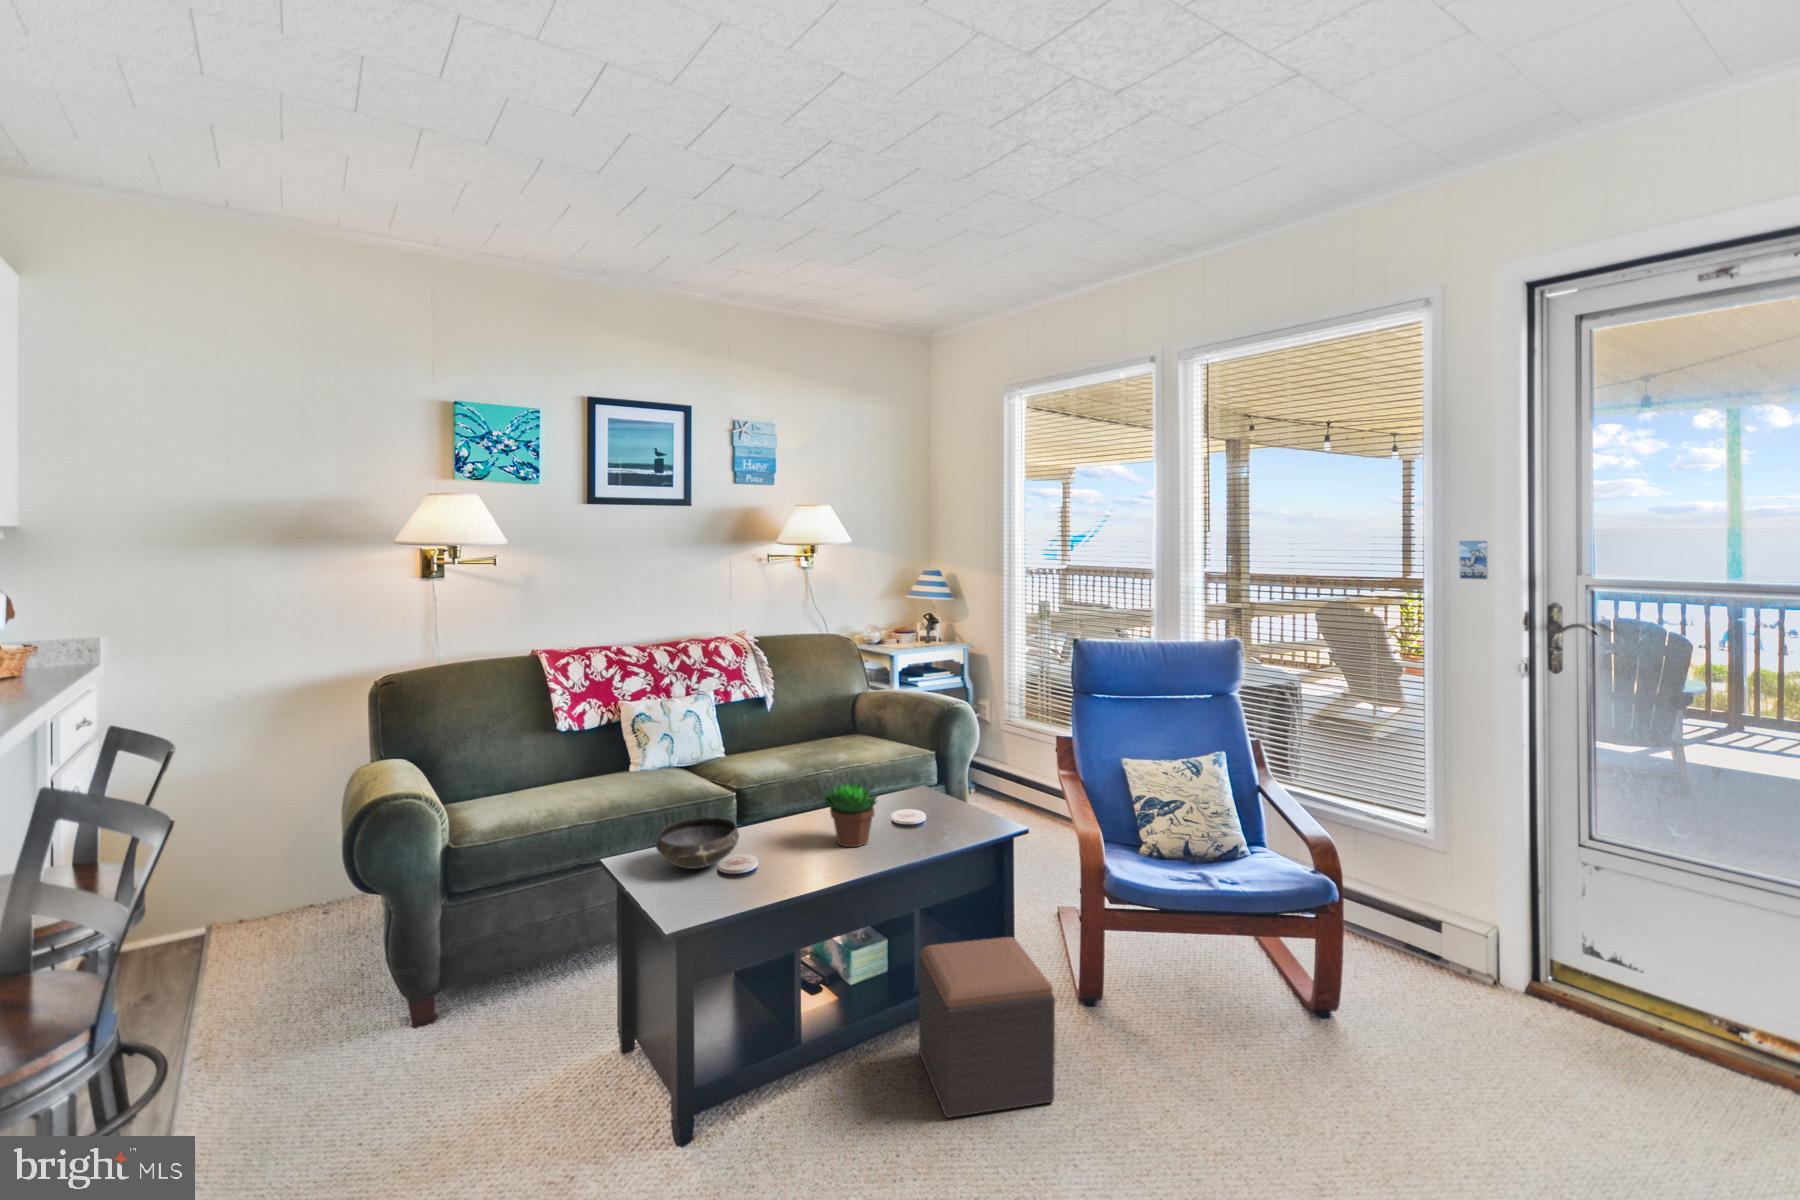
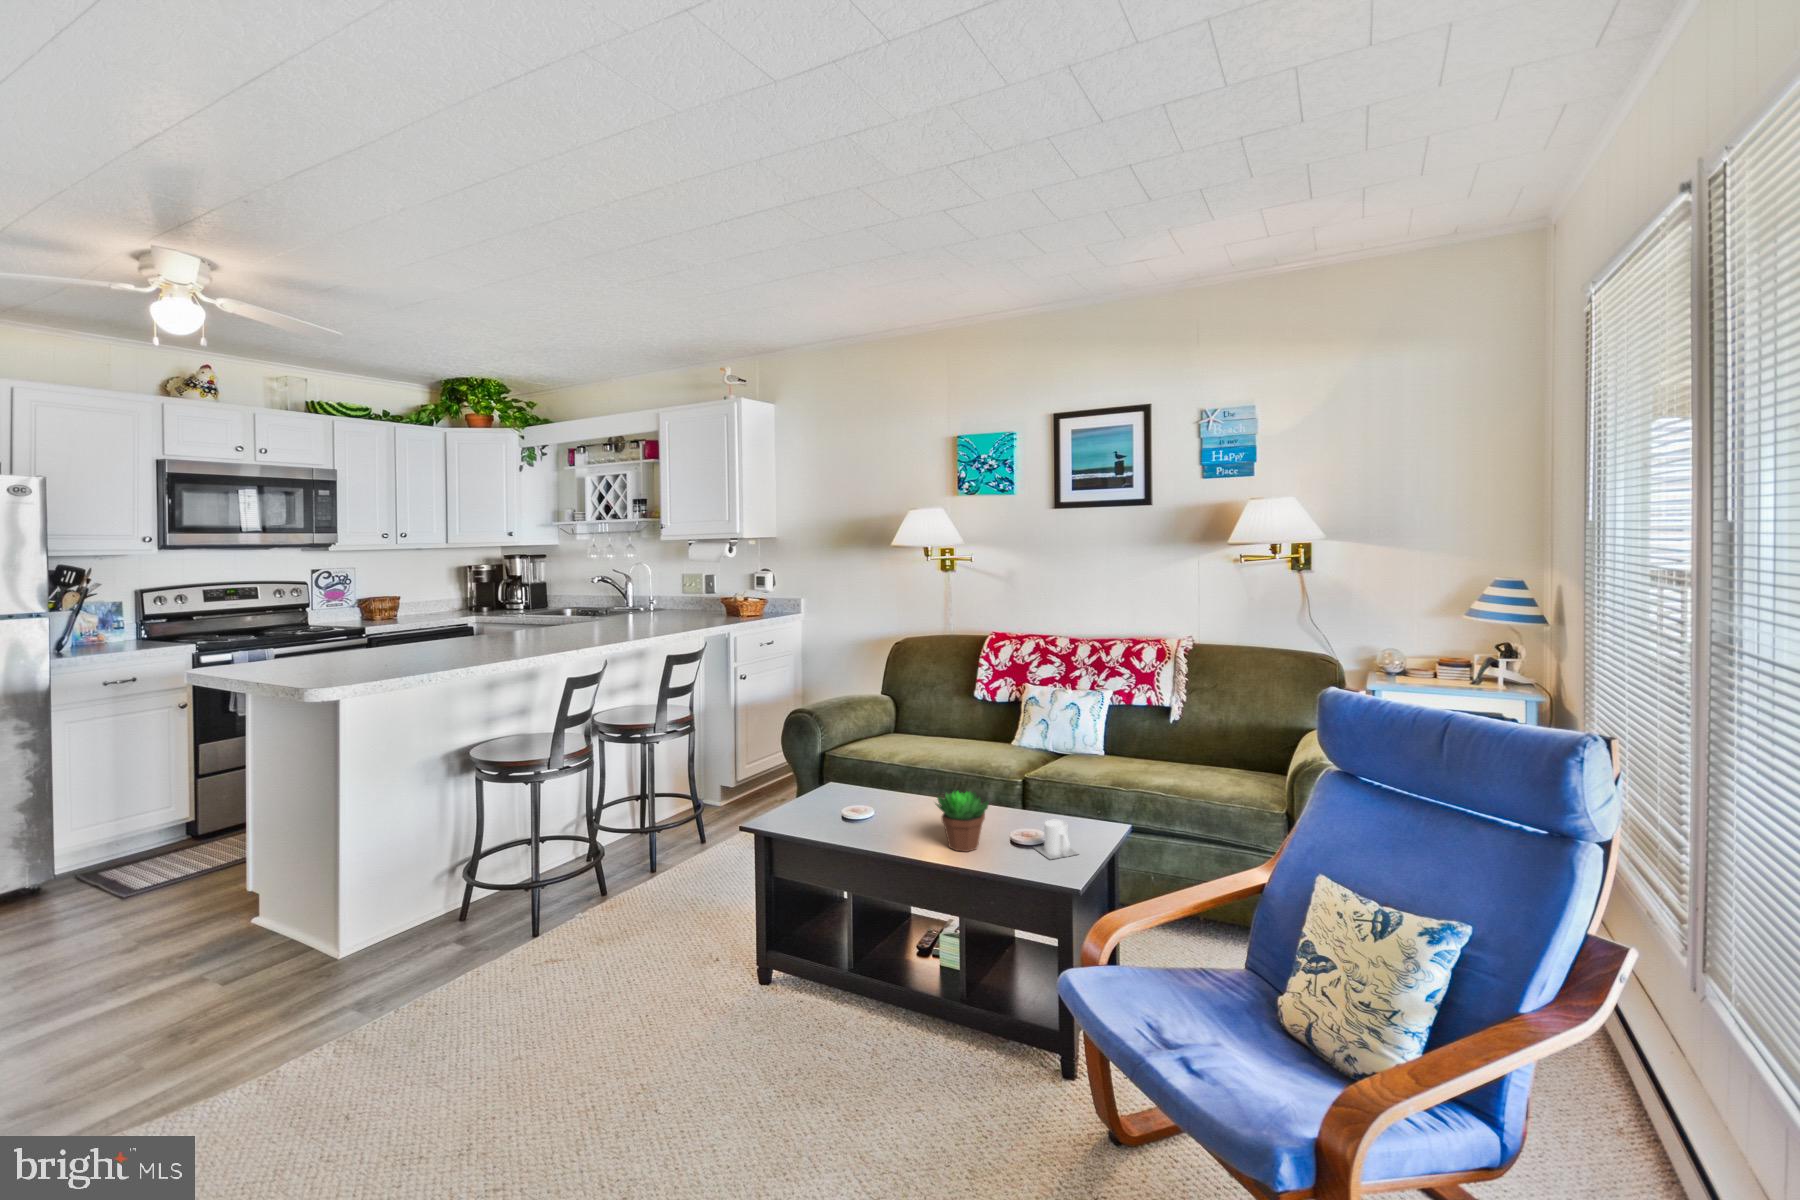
mug: none [894,789,934,824] -> present [1035,819,1079,859]
bowl: present [656,818,739,869] -> none [823,781,888,820]
footstool: present [919,937,1055,1118] -> none [852,957,1002,1156]

